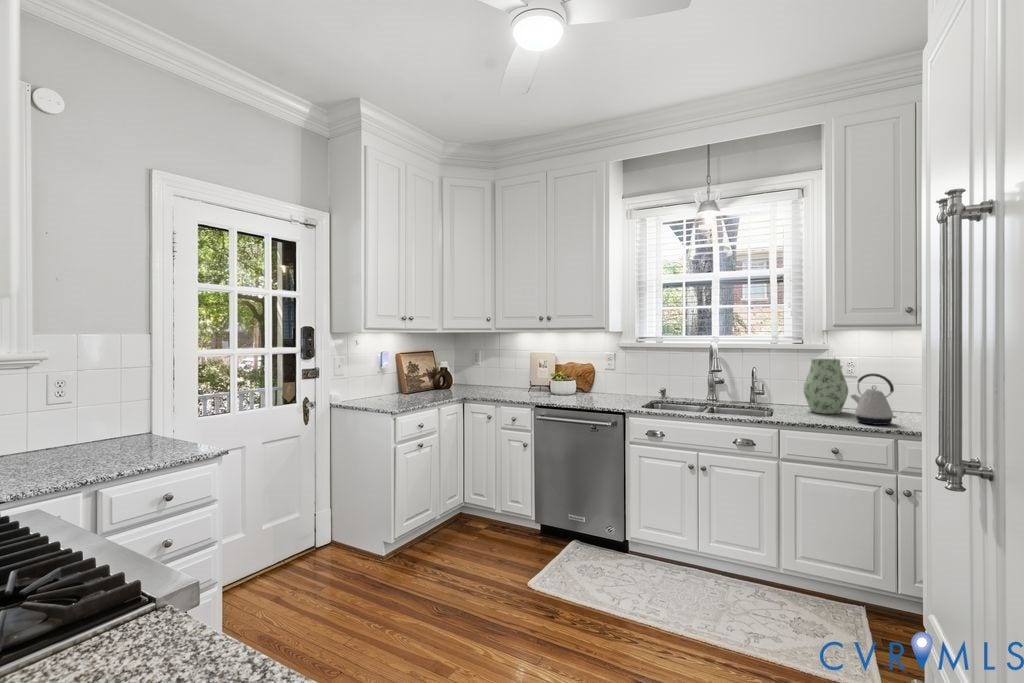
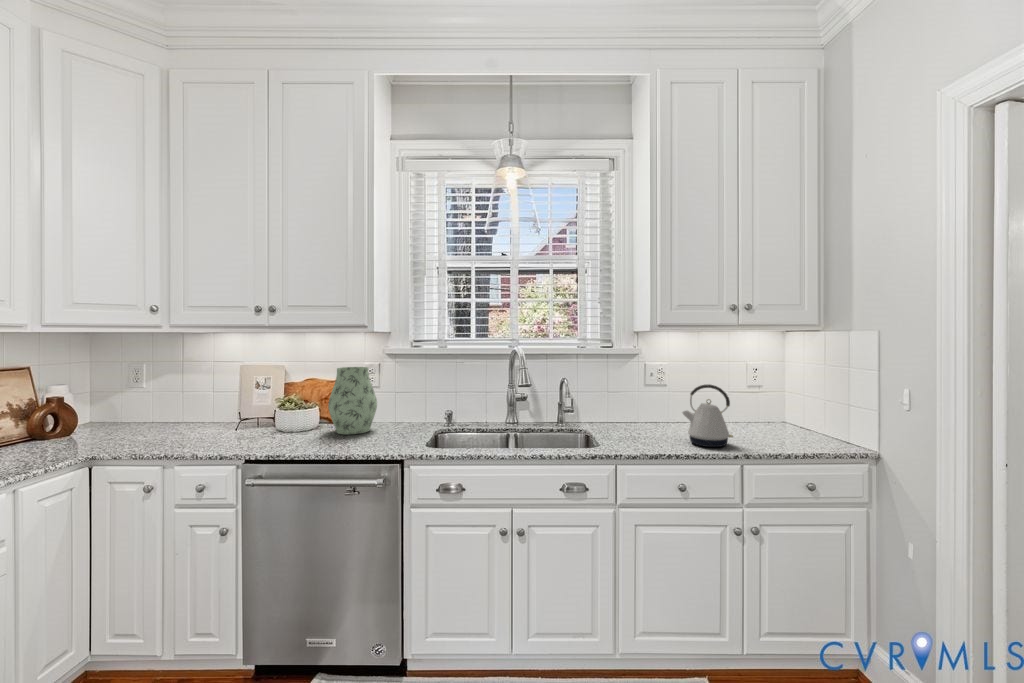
vase: present [804,359,848,414] -> present [328,367,377,434]

